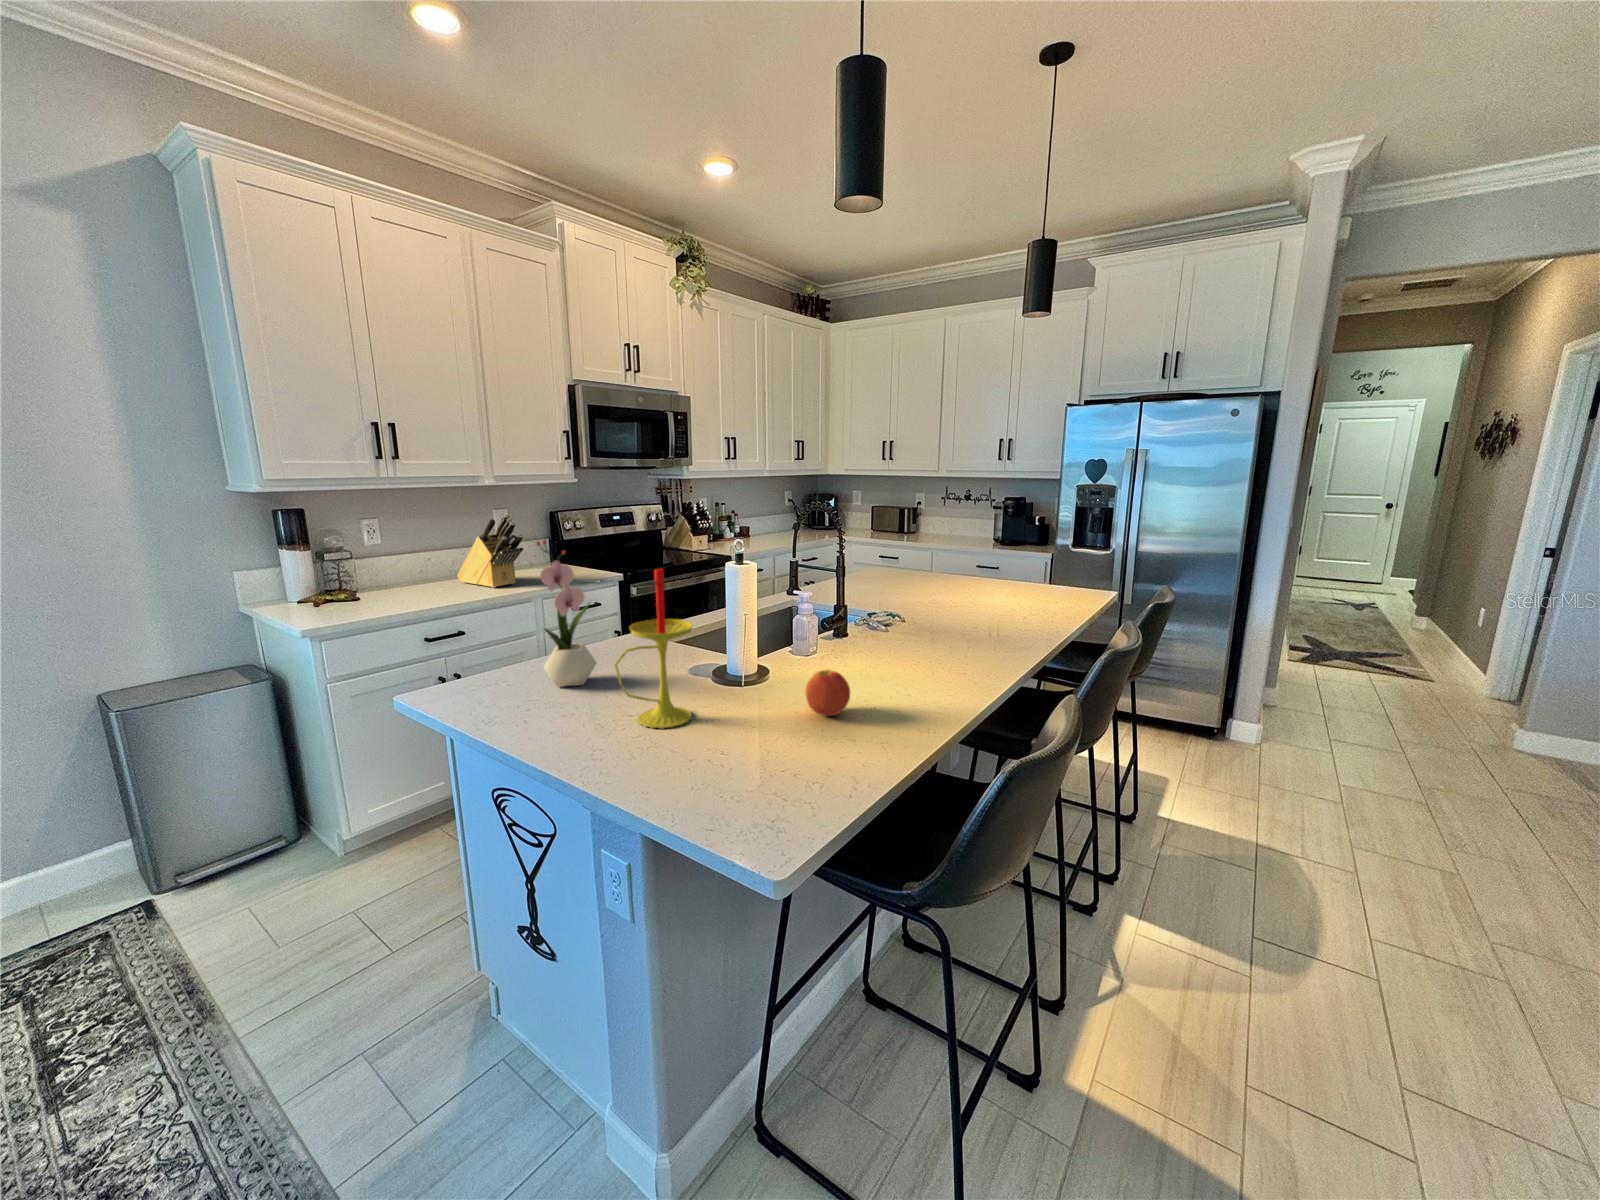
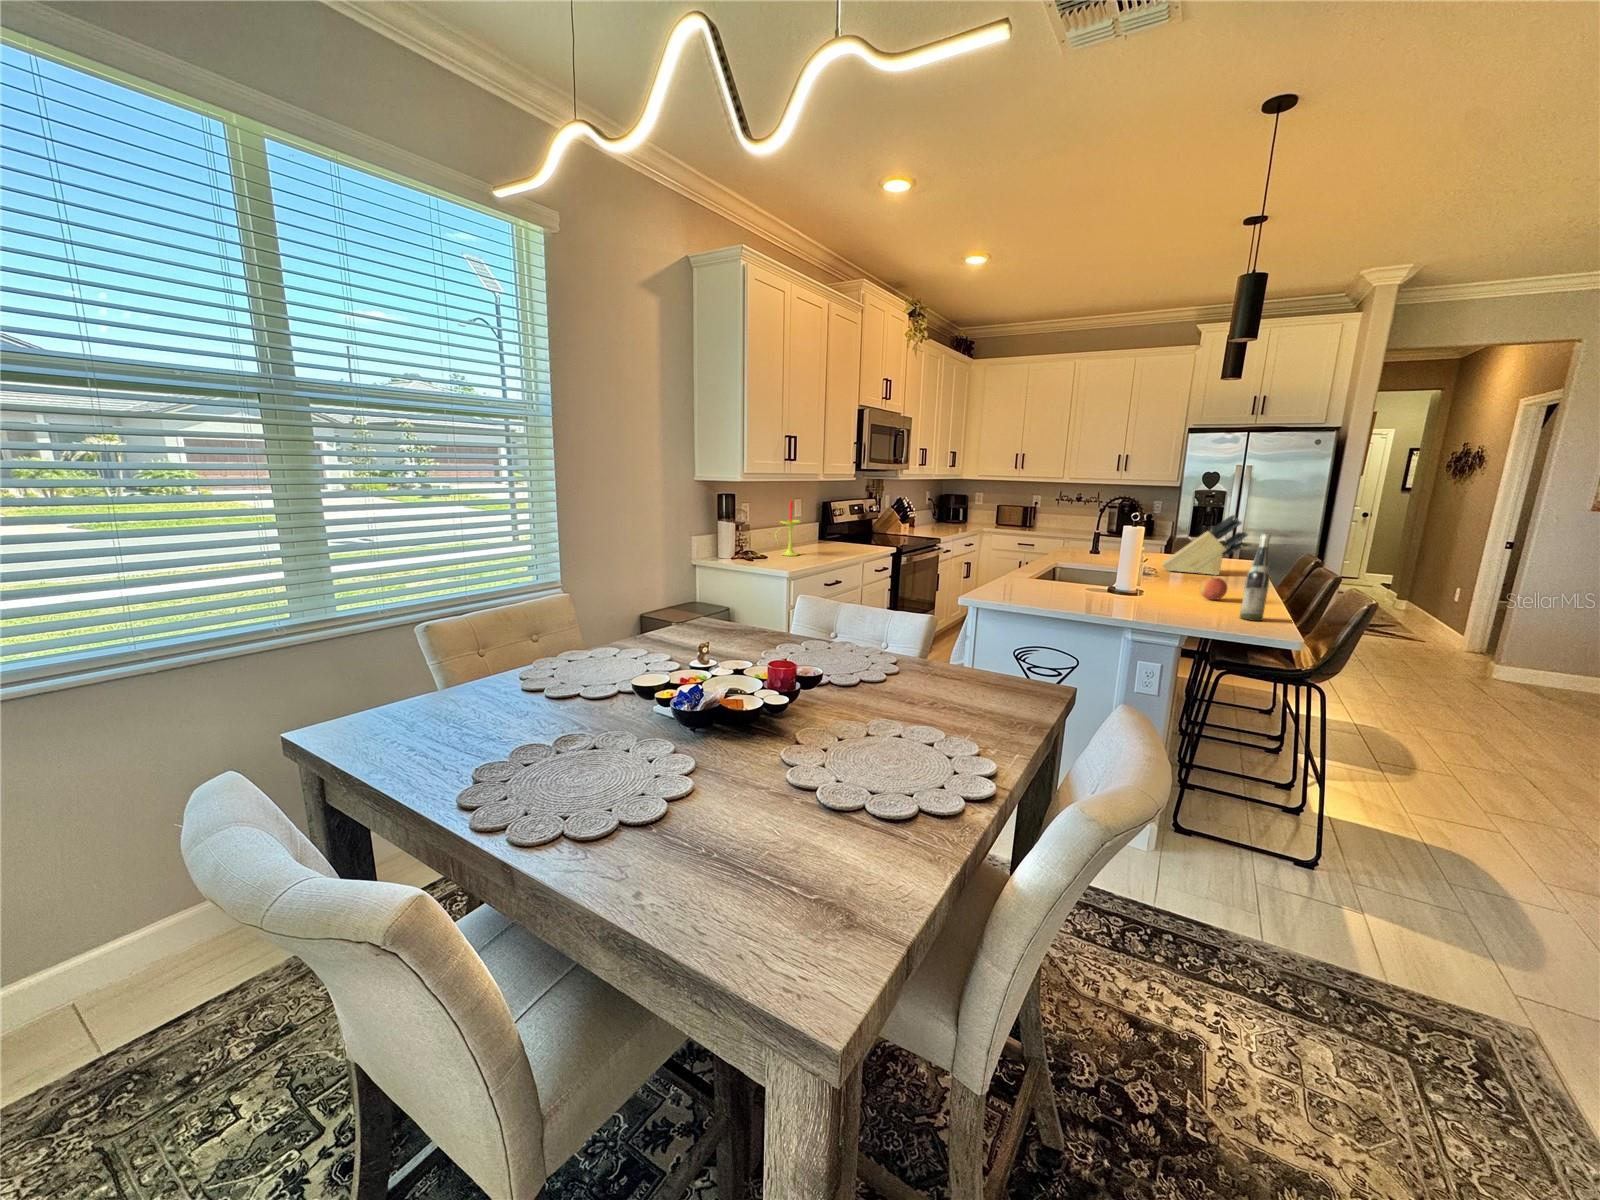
knife block: present [457,514,523,588] -> present [1162,515,1248,575]
flower arrangement: present [536,540,596,687] -> none [1031,508,1066,590]
candle: present [615,569,692,728] -> present [781,501,801,556]
wine bottle: none [749,609,792,807] -> present [1240,534,1270,621]

